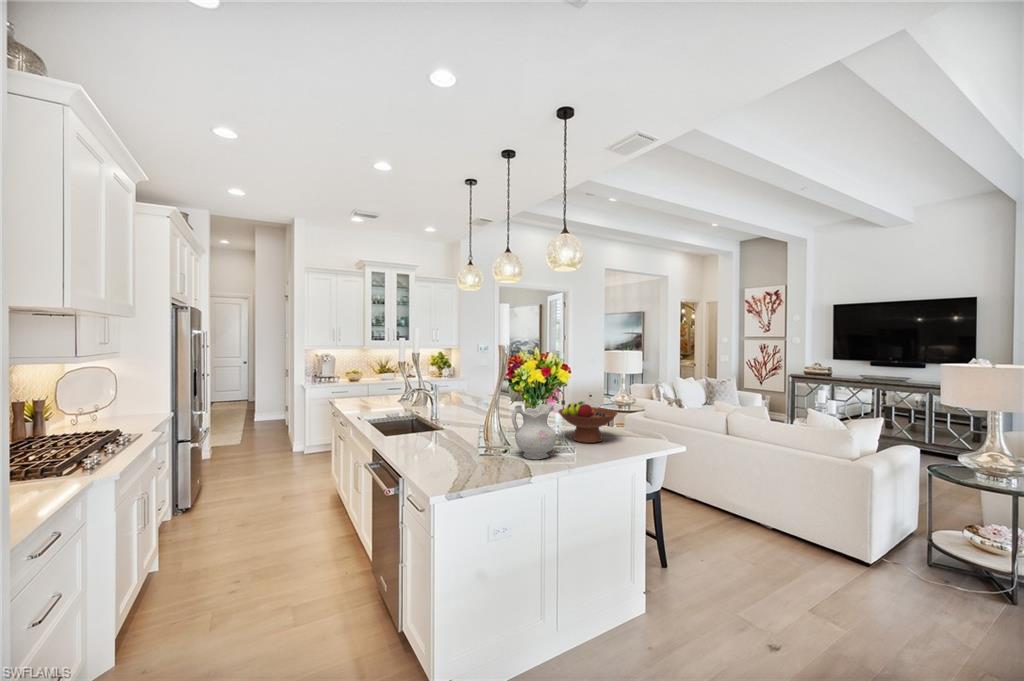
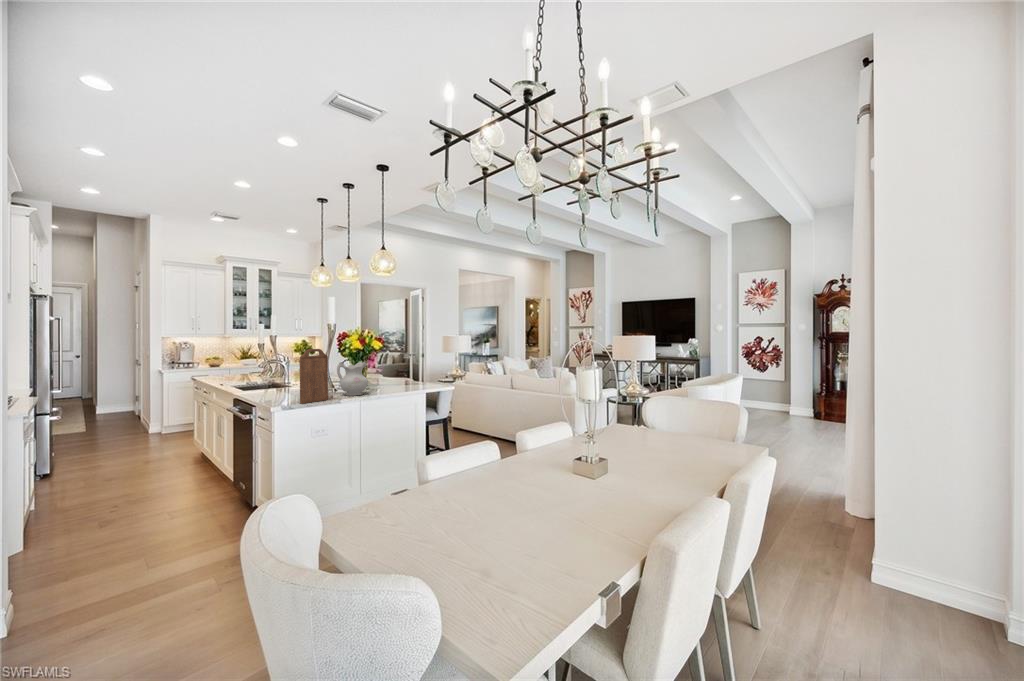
cutting board: none [464,388,504,482] -> present [300,349,328,404]
fruit bowl: present [558,401,617,443] -> none [376,363,416,389]

